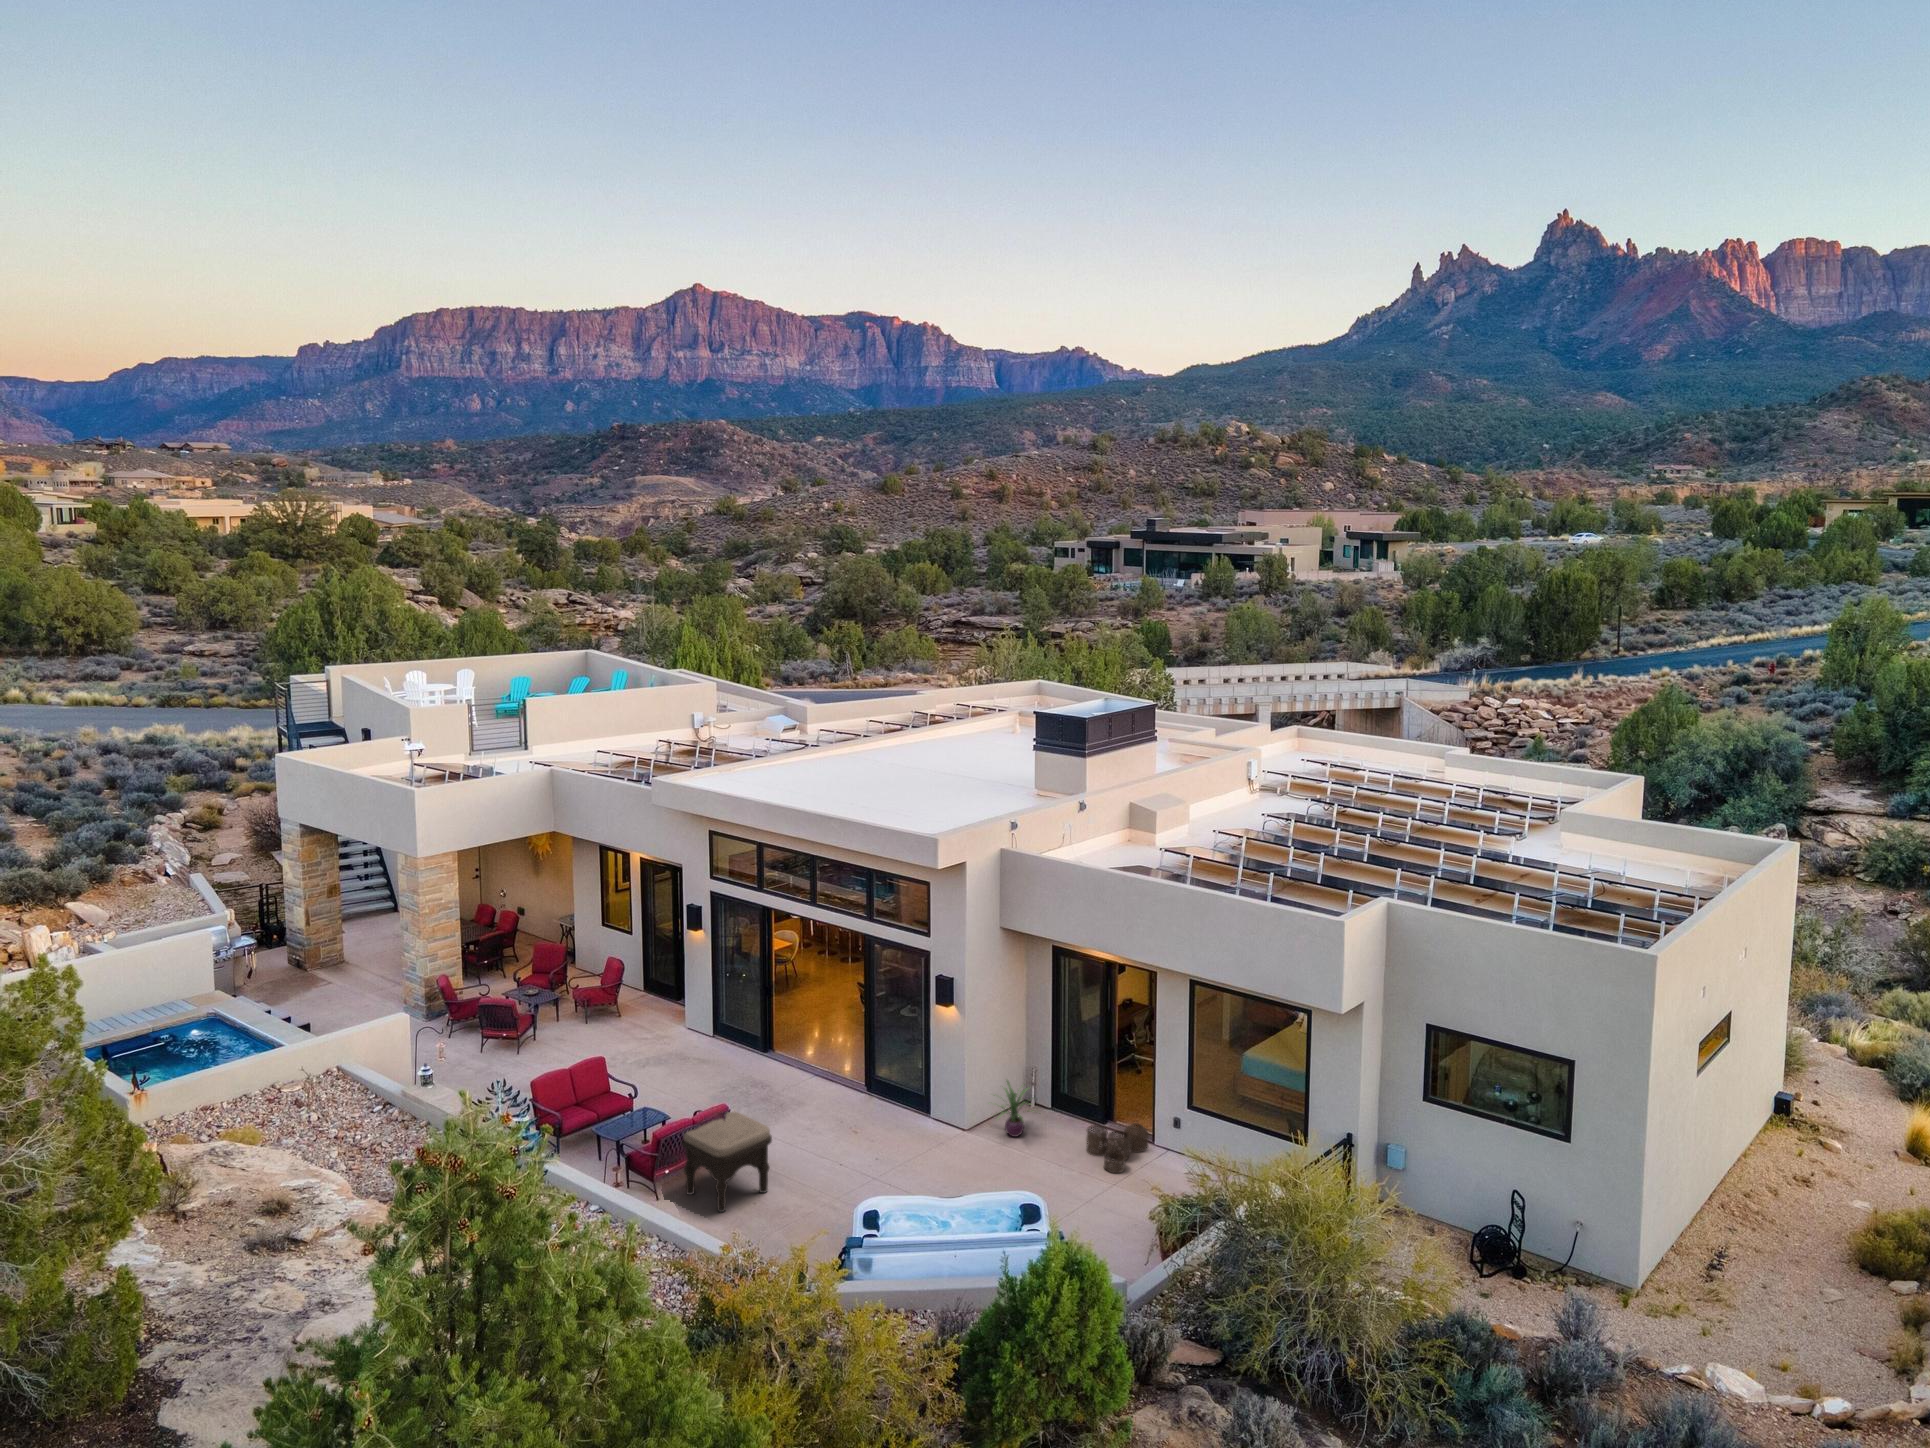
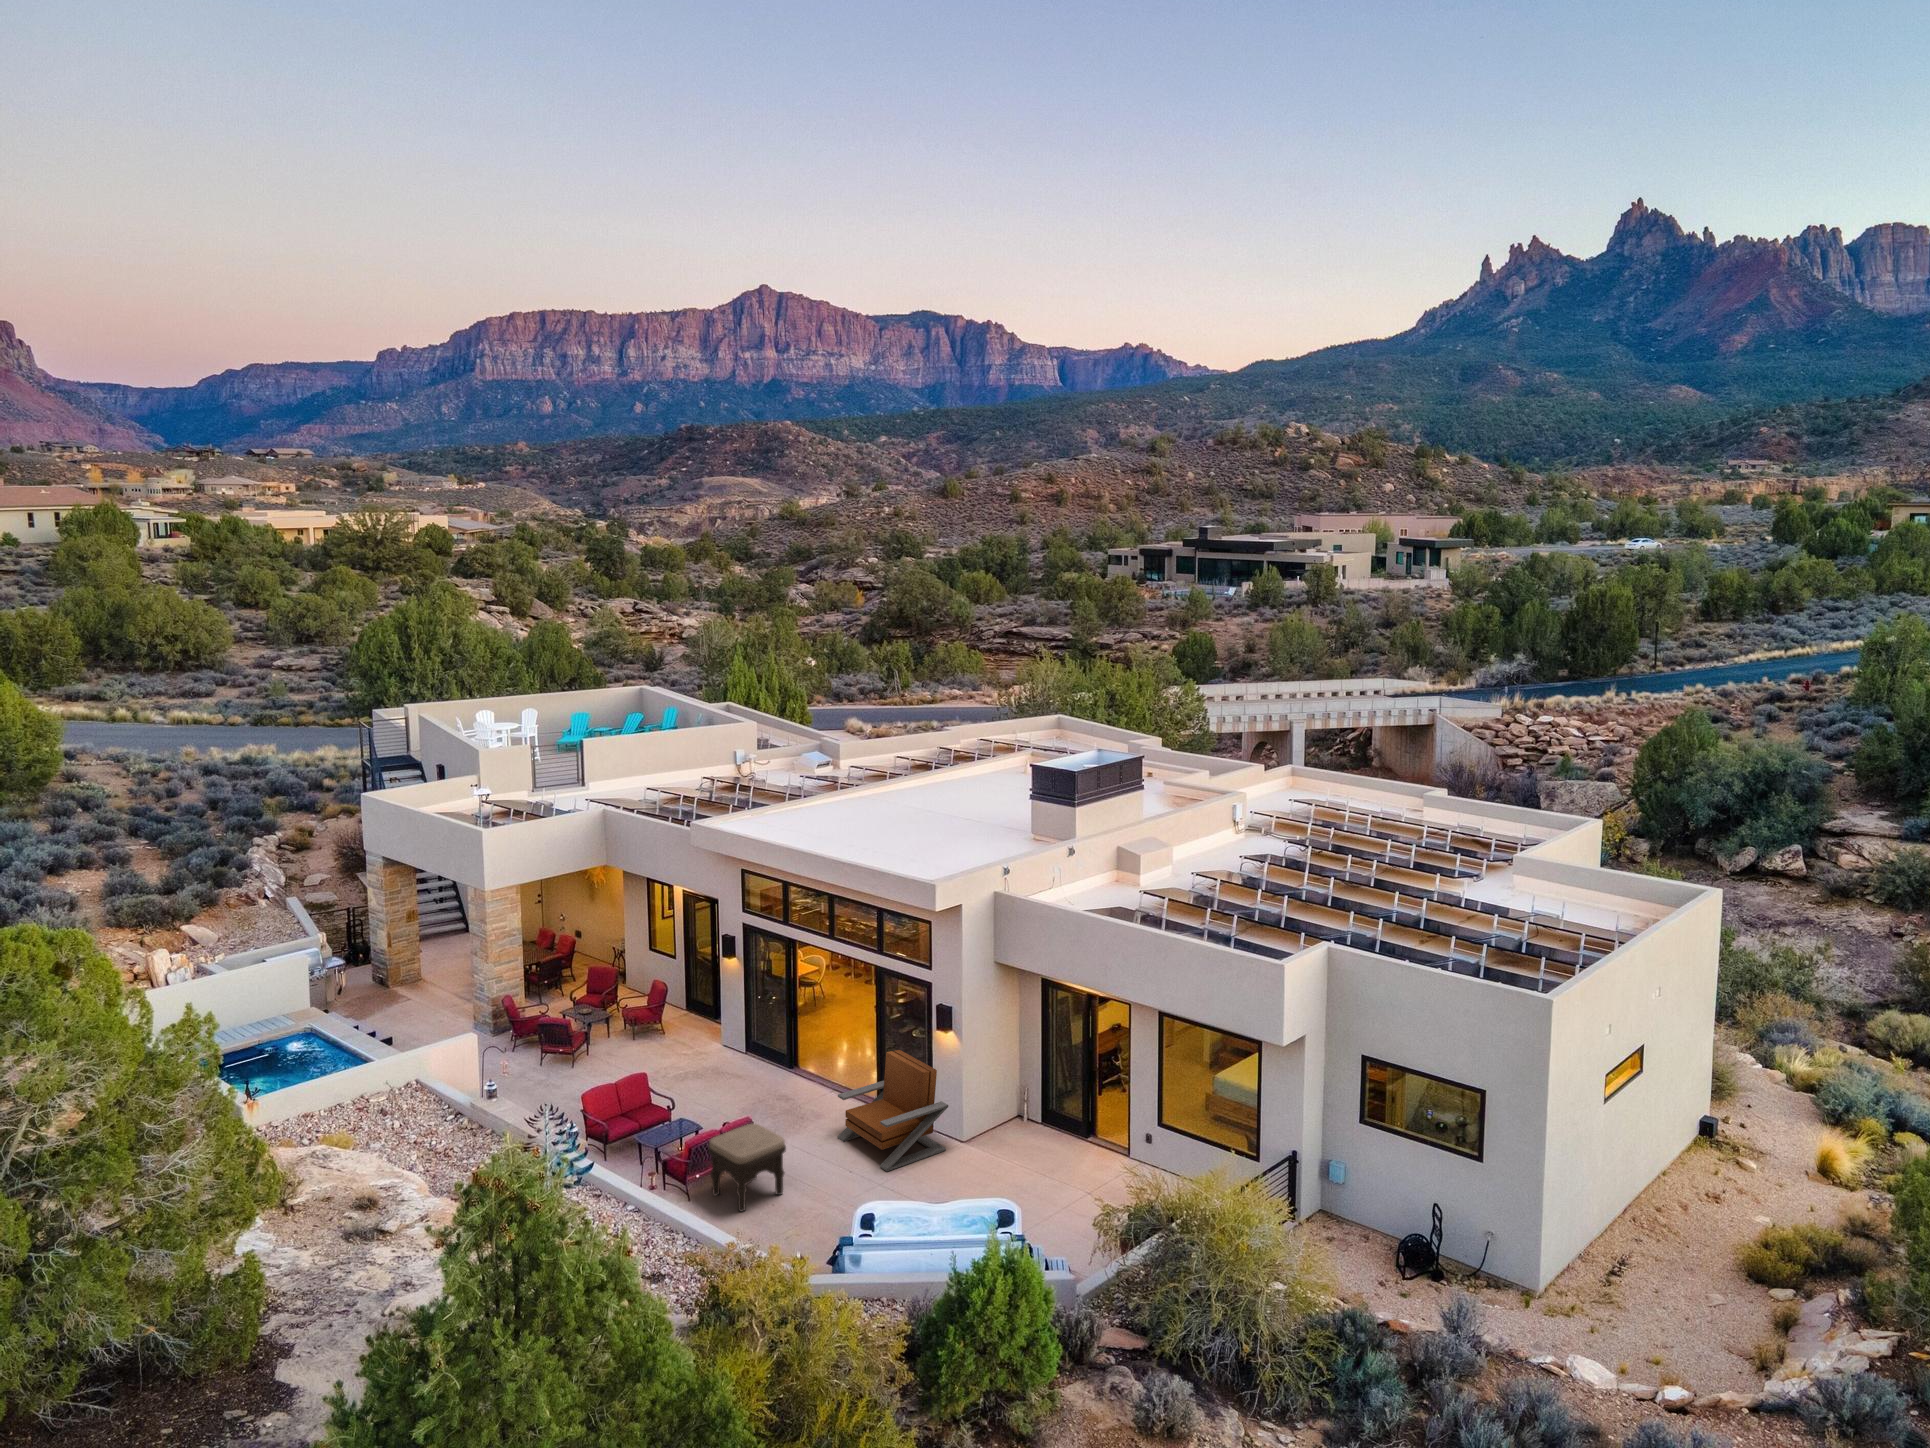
lounge chair: none [825,1028,952,1165] -> present [838,1050,948,1171]
decorative plant: present [994,1081,1028,1137] -> none [979,1097,1029,1148]
woven basket: present [1086,1121,1149,1173] -> none [1067,1135,1124,1182]

